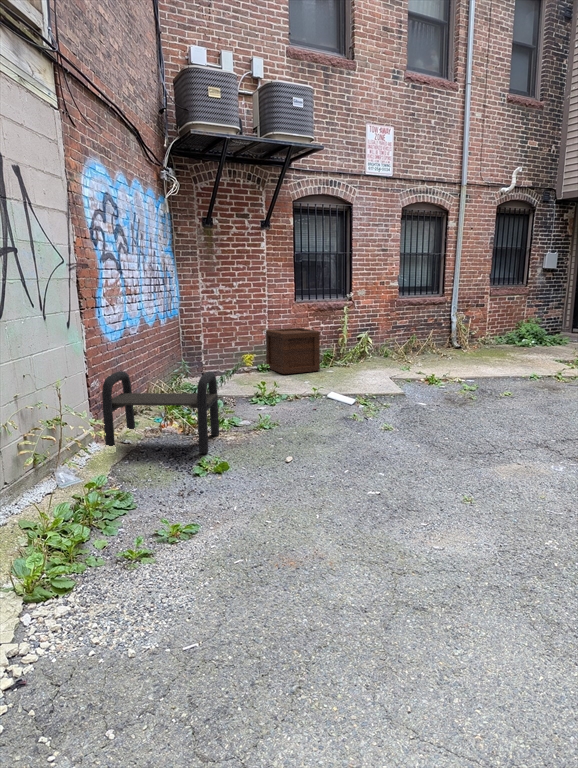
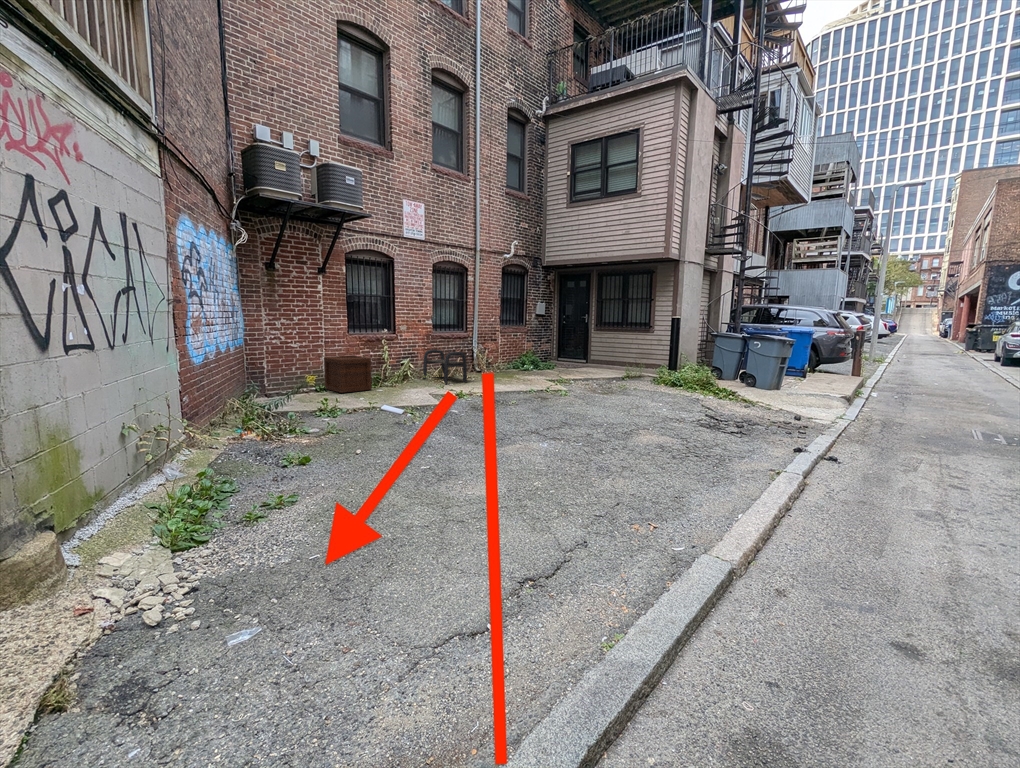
bench: present [102,371,219,454] -> present [423,349,467,384]

